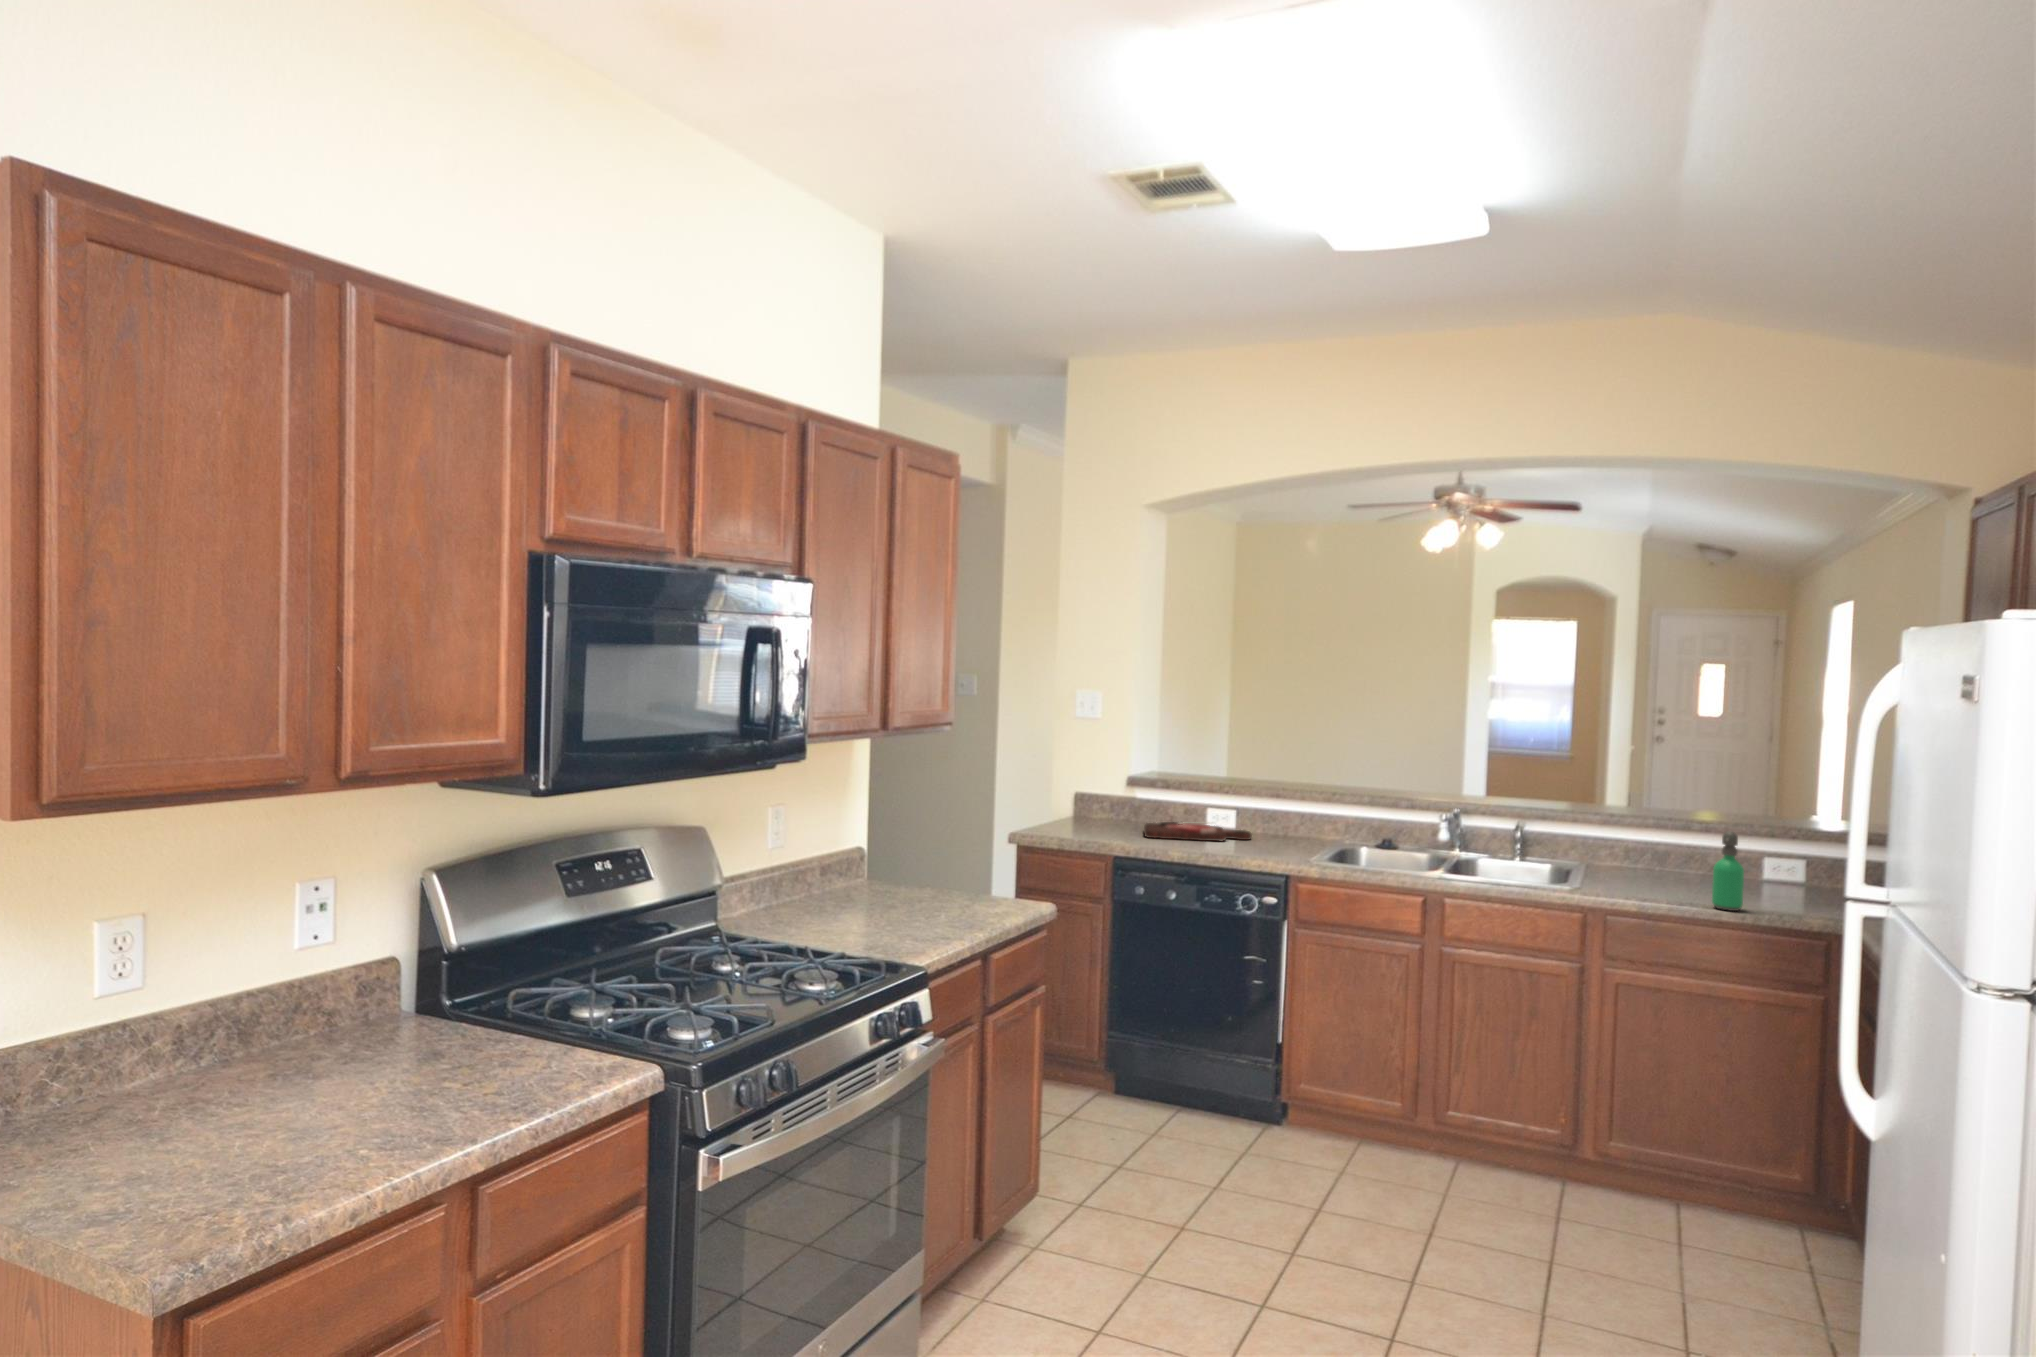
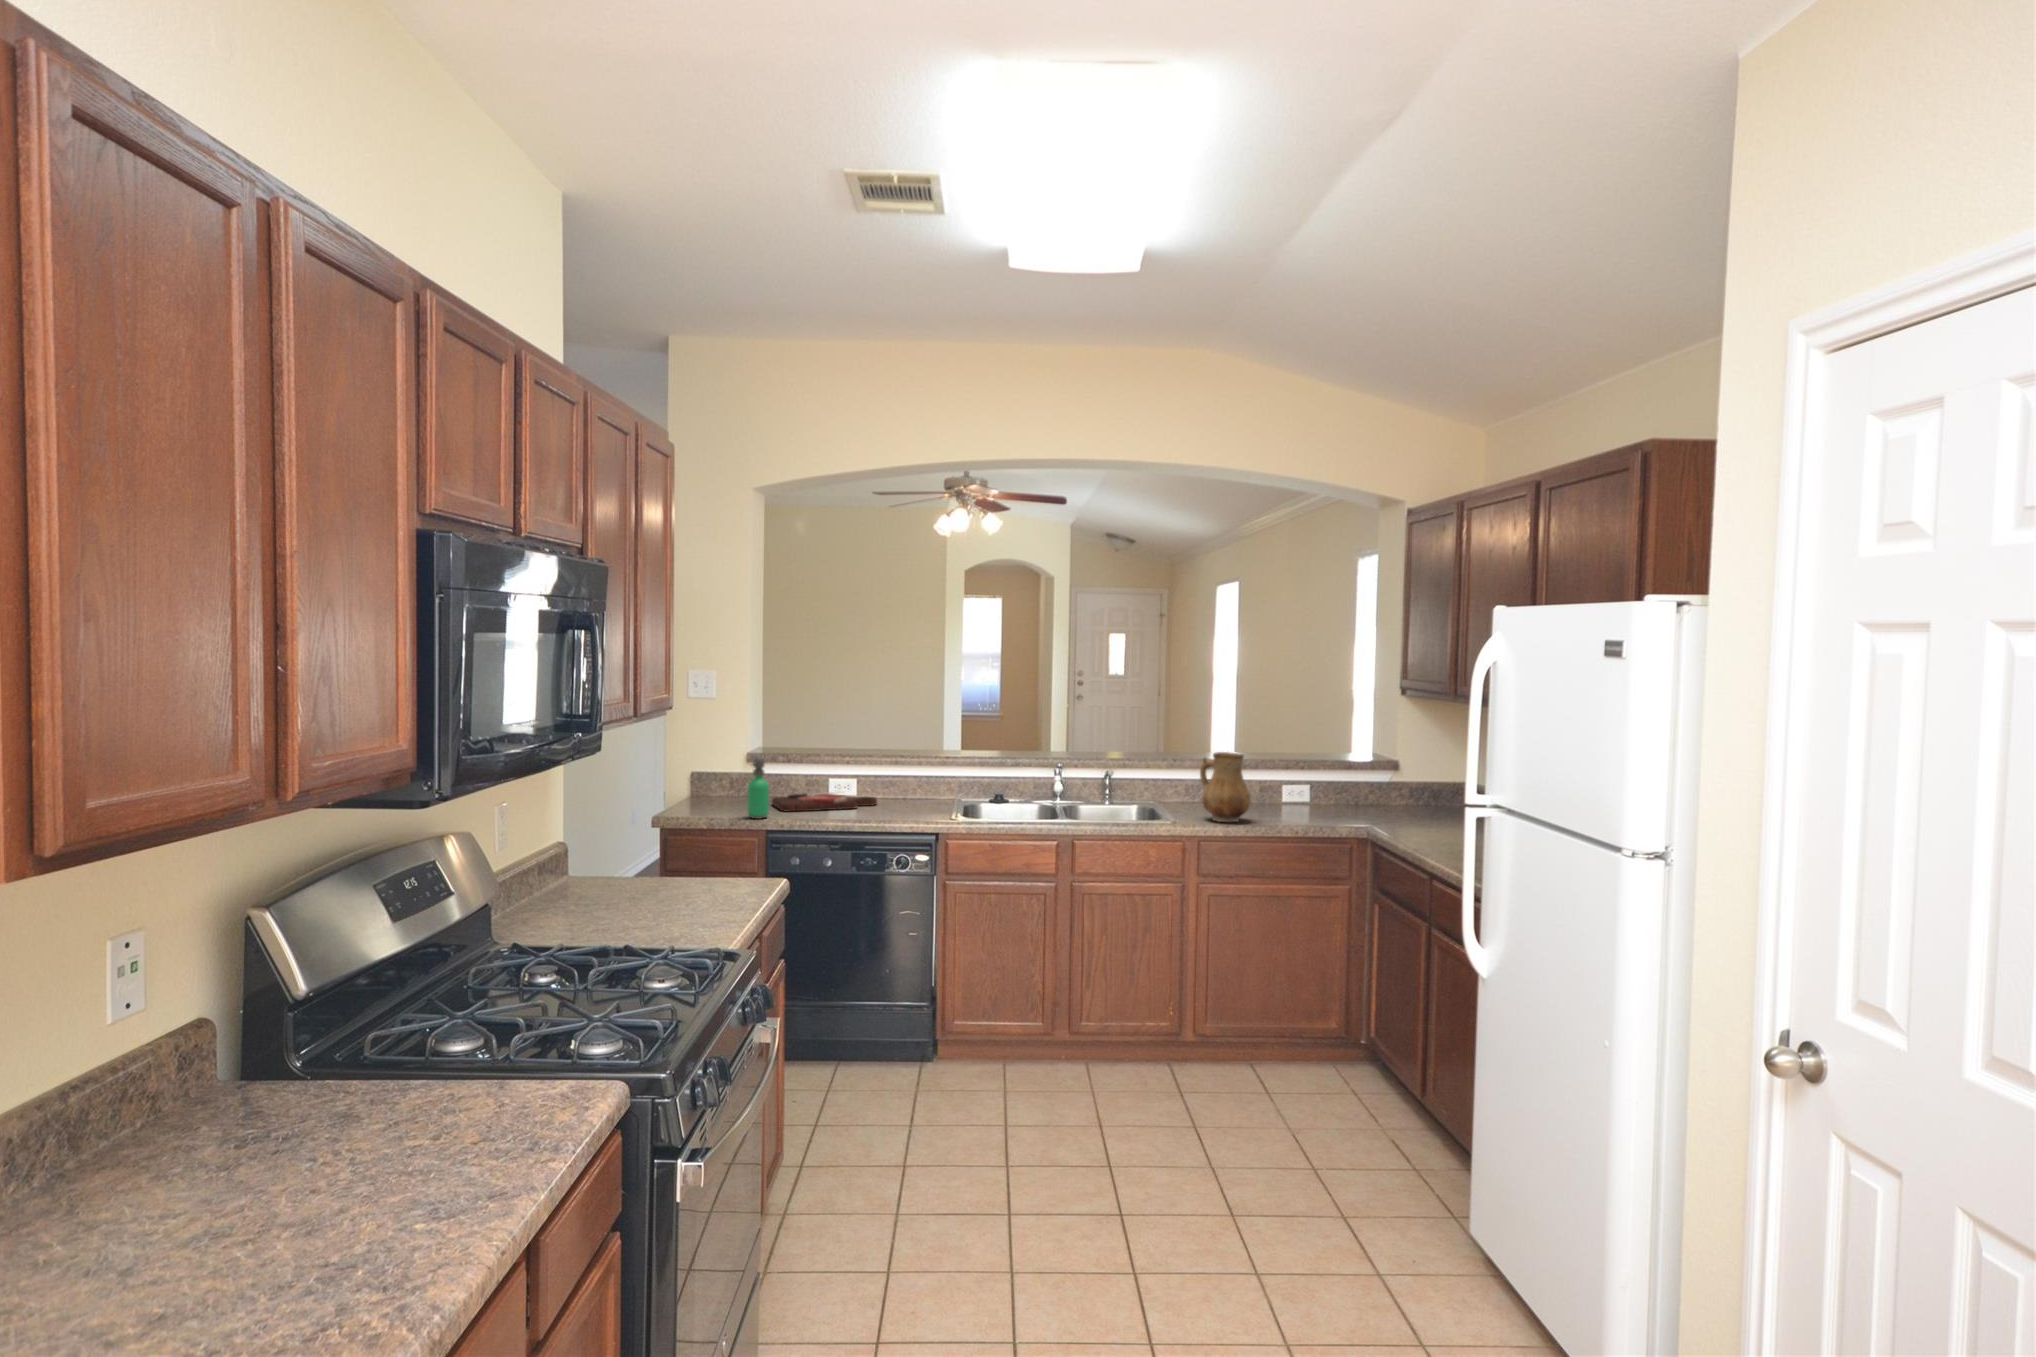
ceramic pitcher: none [1625,809,1693,898] -> present [1200,752,1251,822]
soap dispenser: present [1712,831,1744,911] -> present [747,757,769,819]

